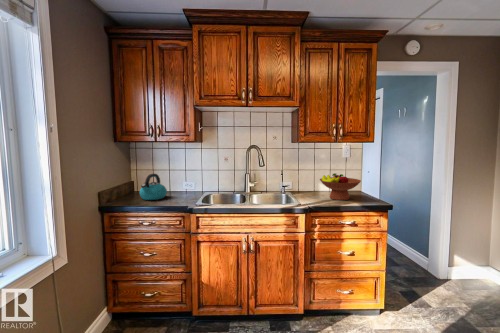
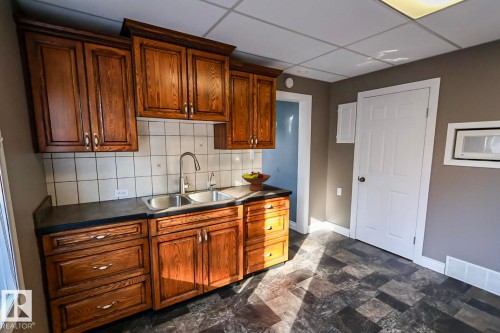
kettle: present [139,174,167,200] -> none [77,185,108,213]

